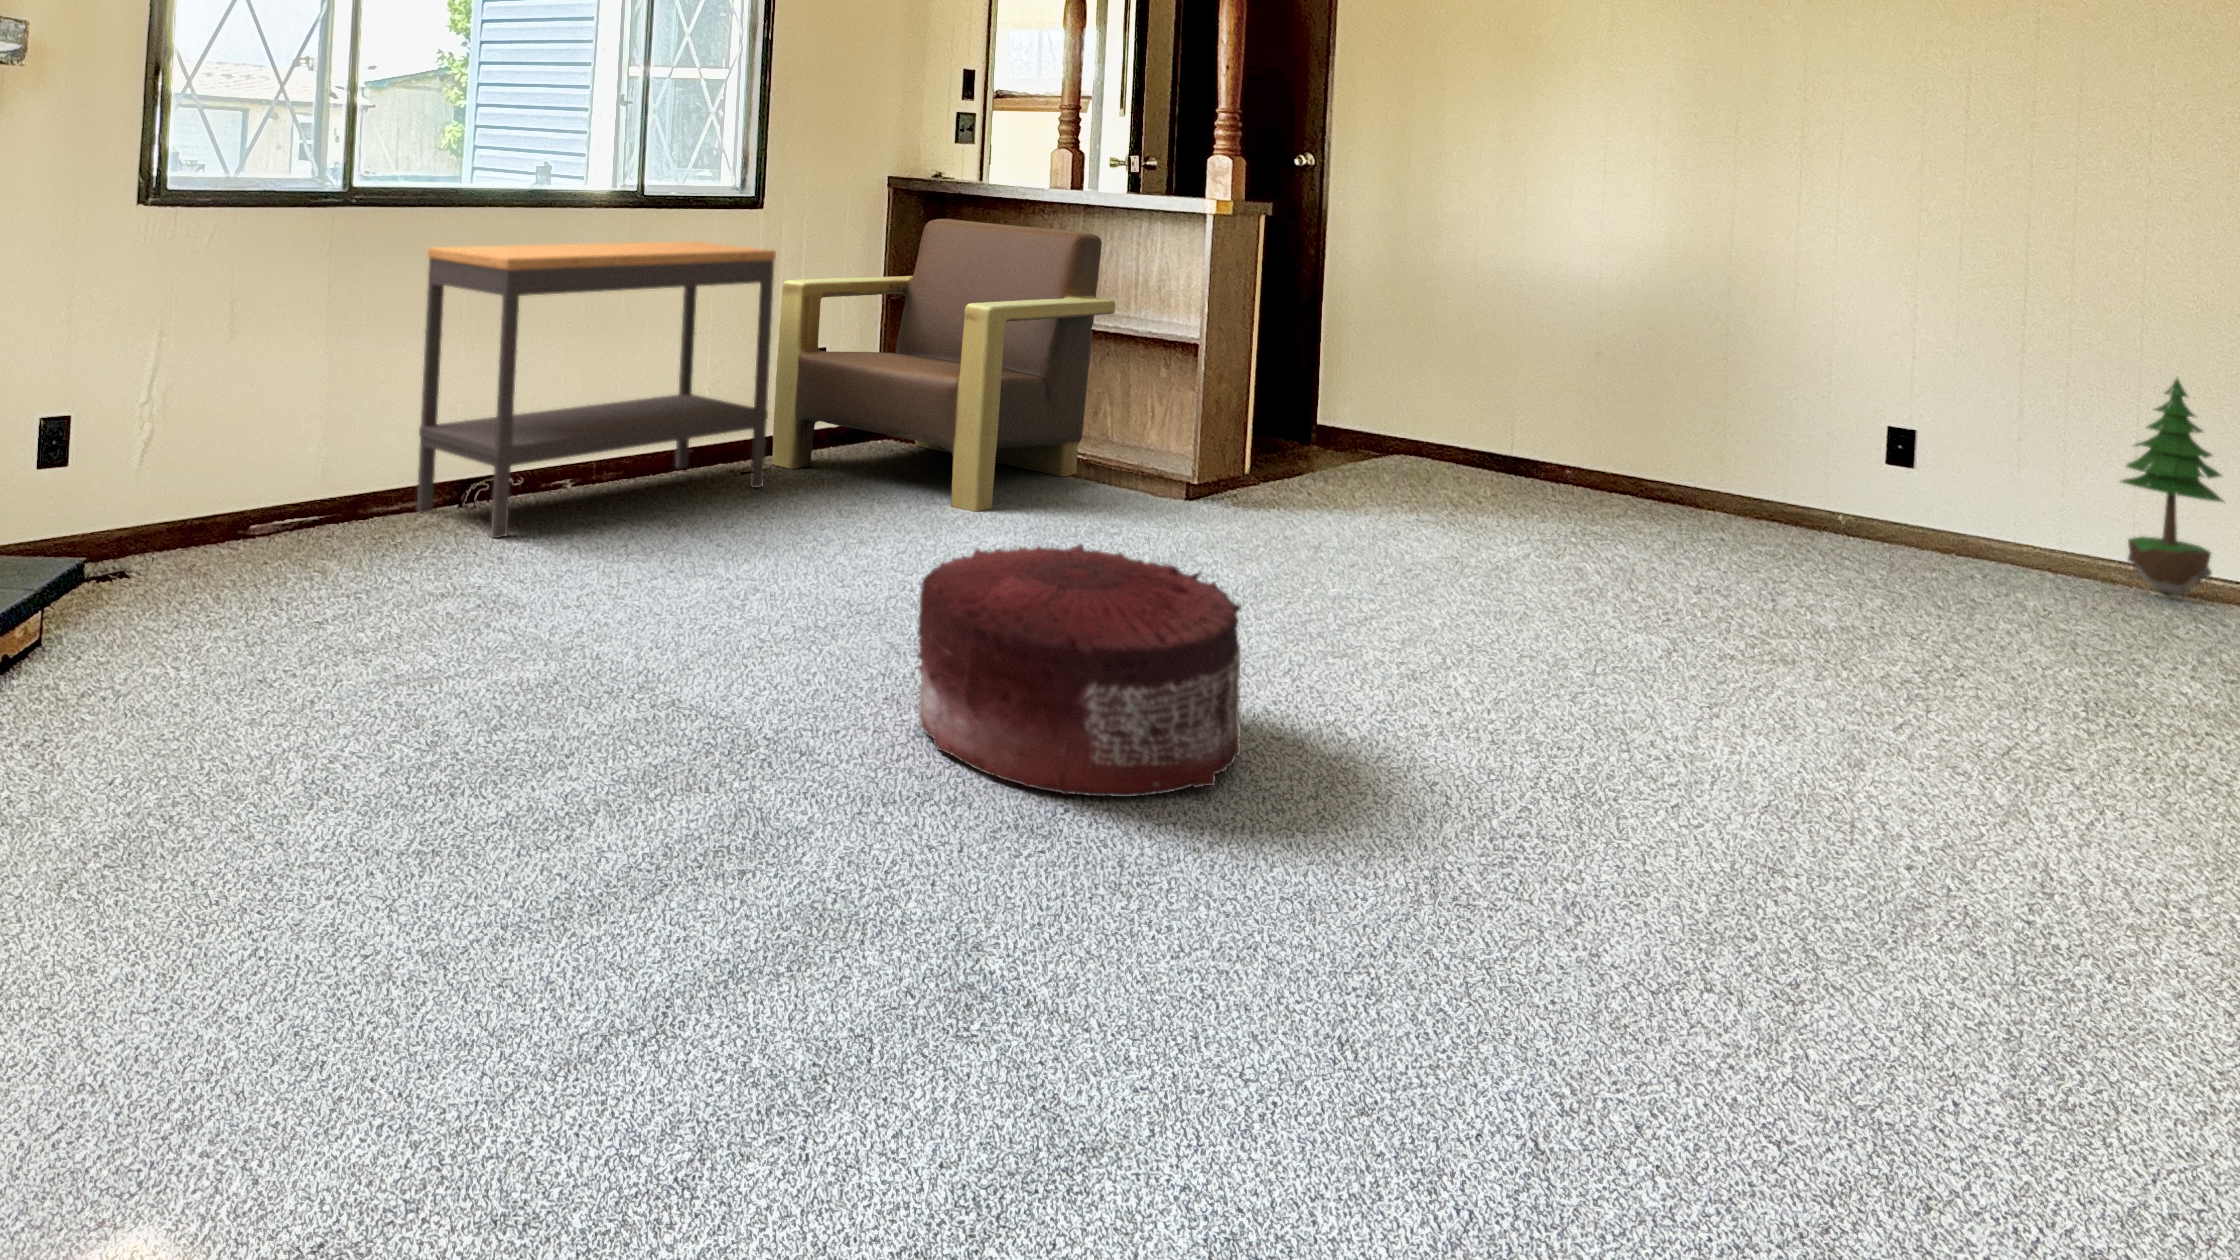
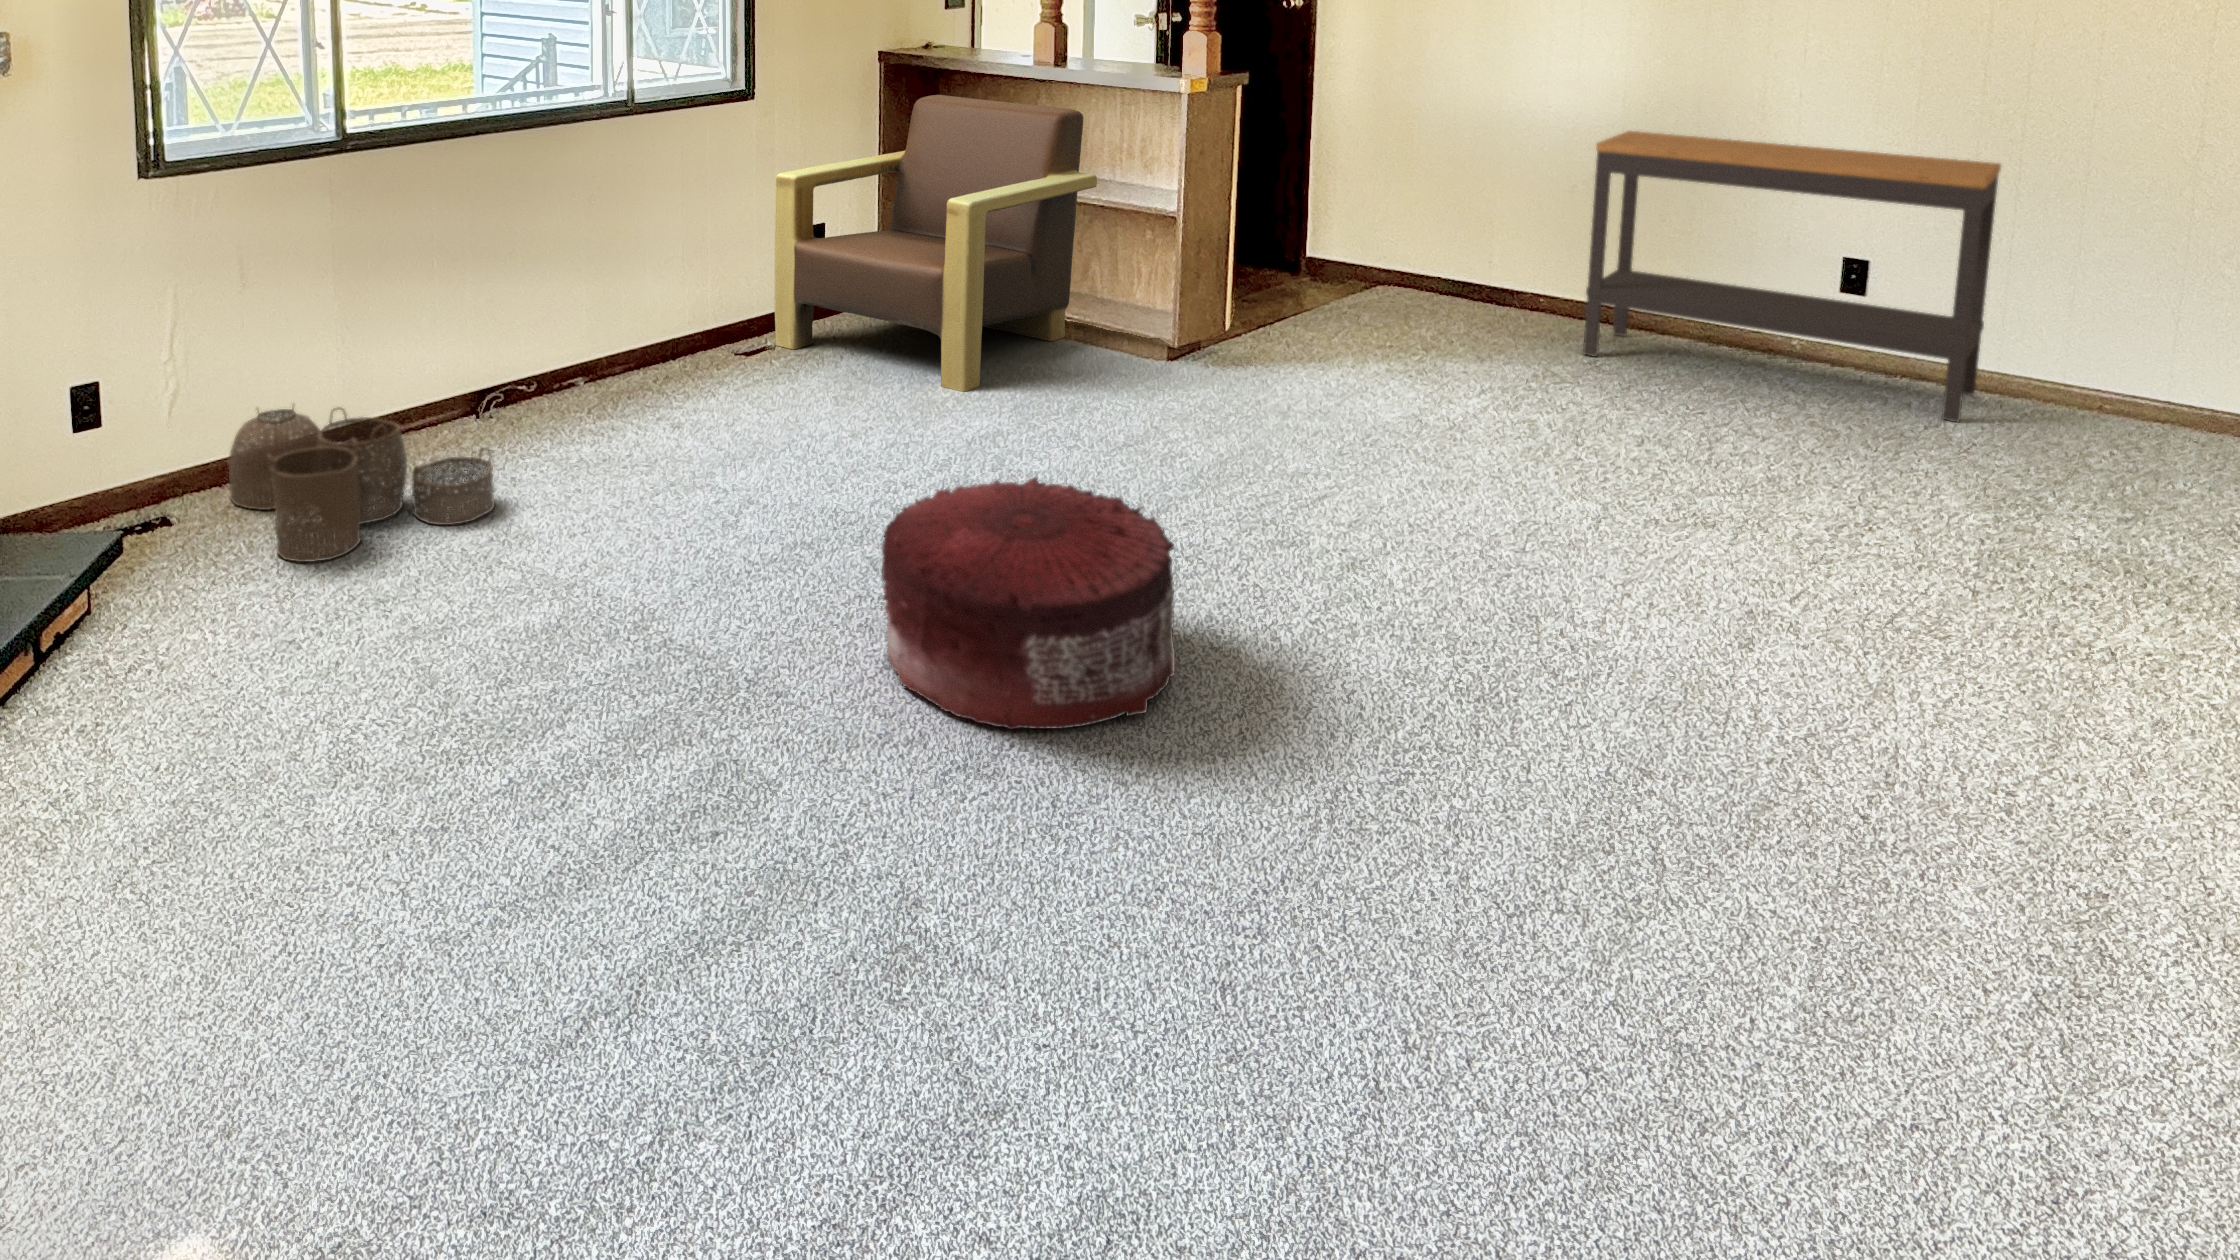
console table: present [417,241,776,538] -> present [1583,131,2001,422]
potted tree: present [2120,379,2225,597] -> none [2044,219,2142,423]
woven basket: none [193,456,481,613] -> present [229,407,495,562]

